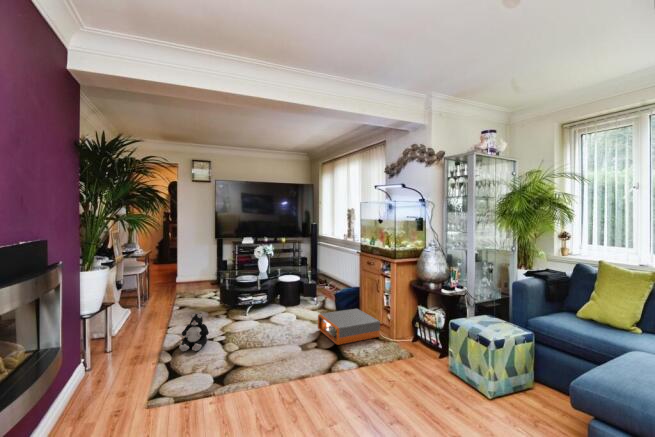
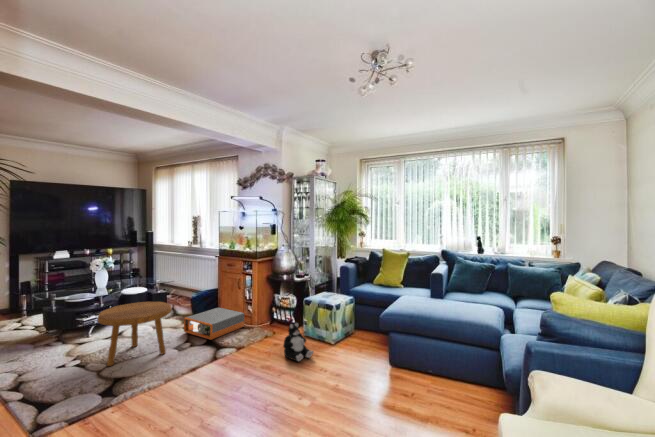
footstool: none [236,291,299,350] -> present [98,302,171,366]
plush toy: present [179,313,209,351] -> present [283,323,313,361]

